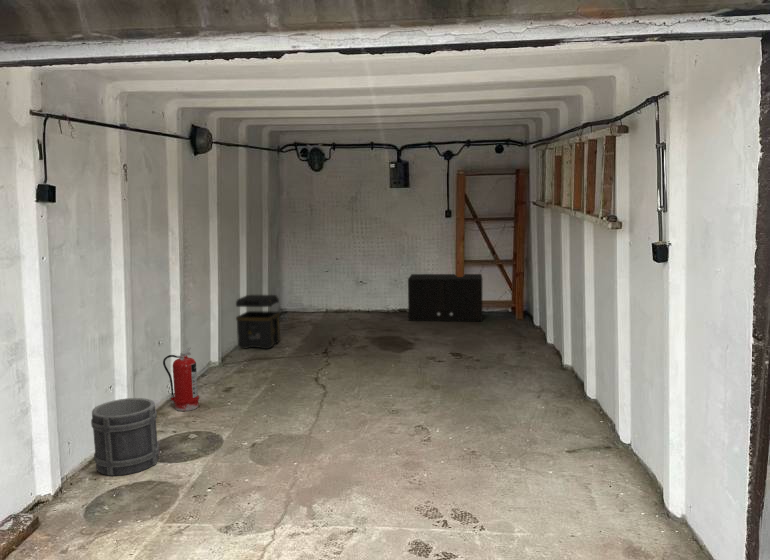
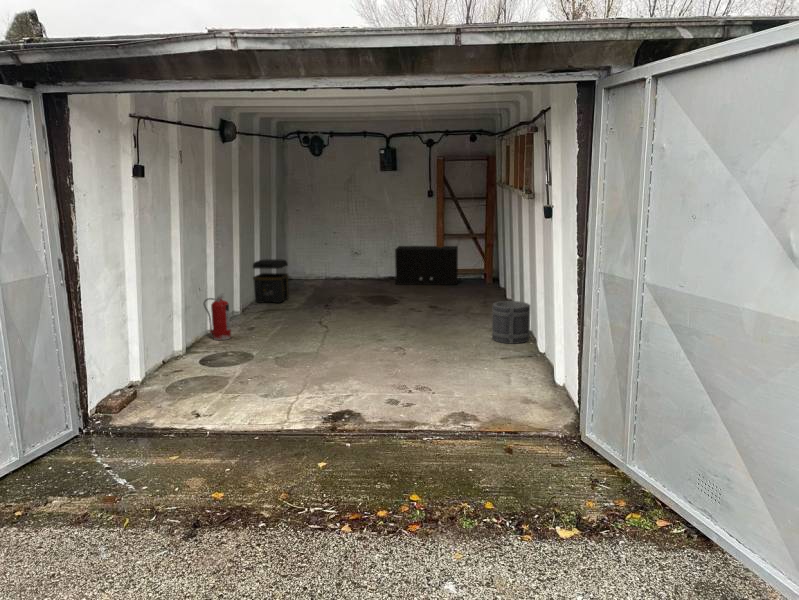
bucket: present [91,398,159,476] -> present [492,301,530,344]

